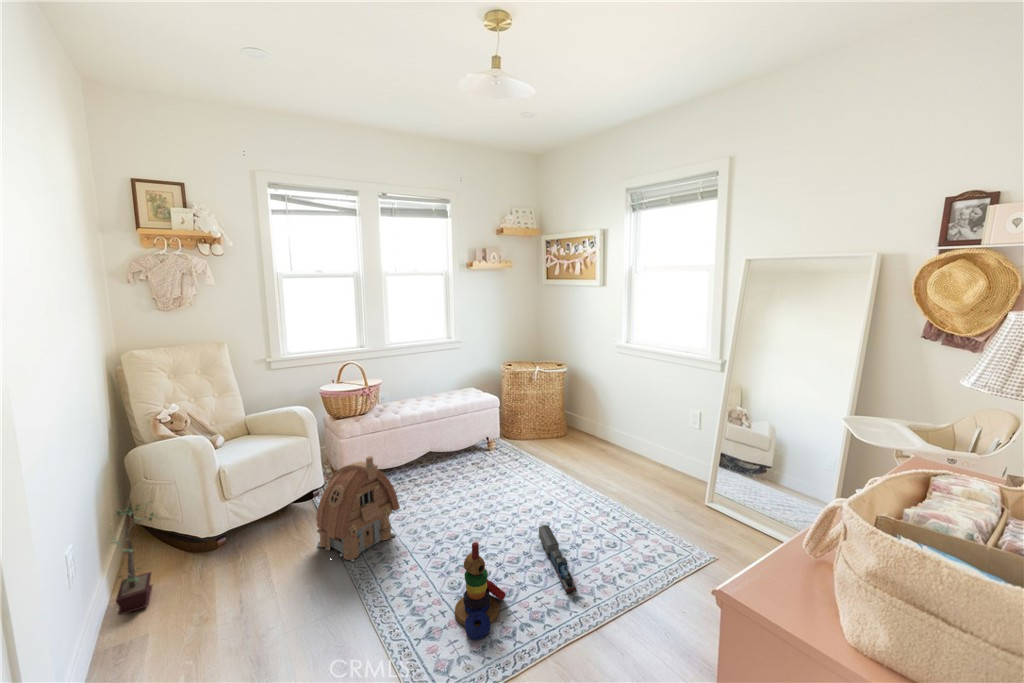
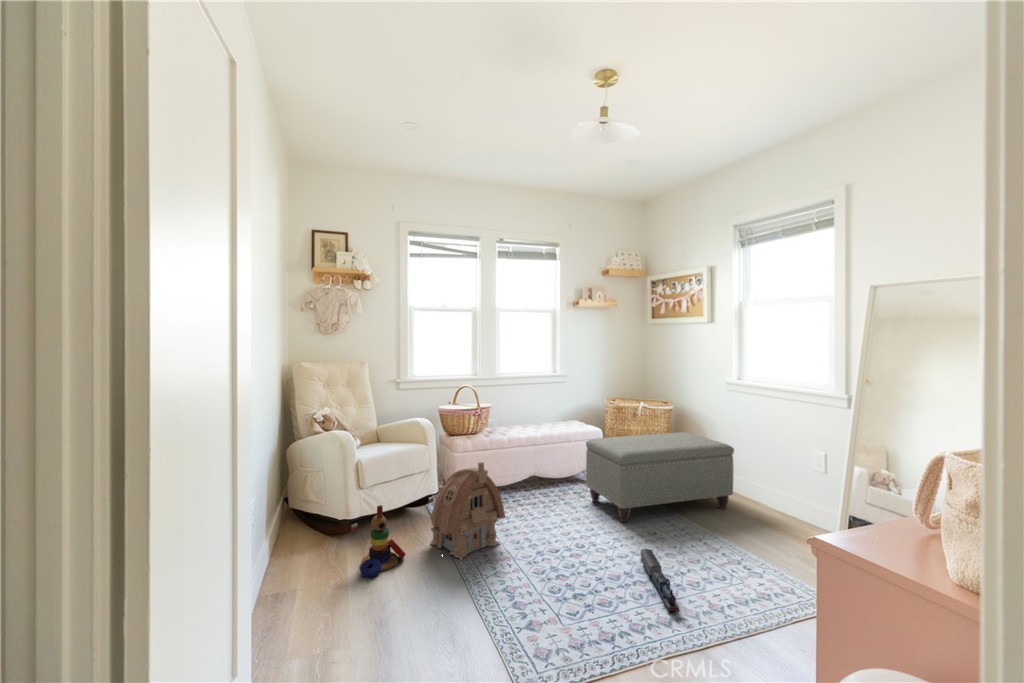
ottoman: none [482,395,622,493] -> present [586,432,734,522]
potted plant: present [112,501,154,615] -> none [273,480,309,574]
stacking toy: present [455,542,506,640] -> present [360,505,405,578]

